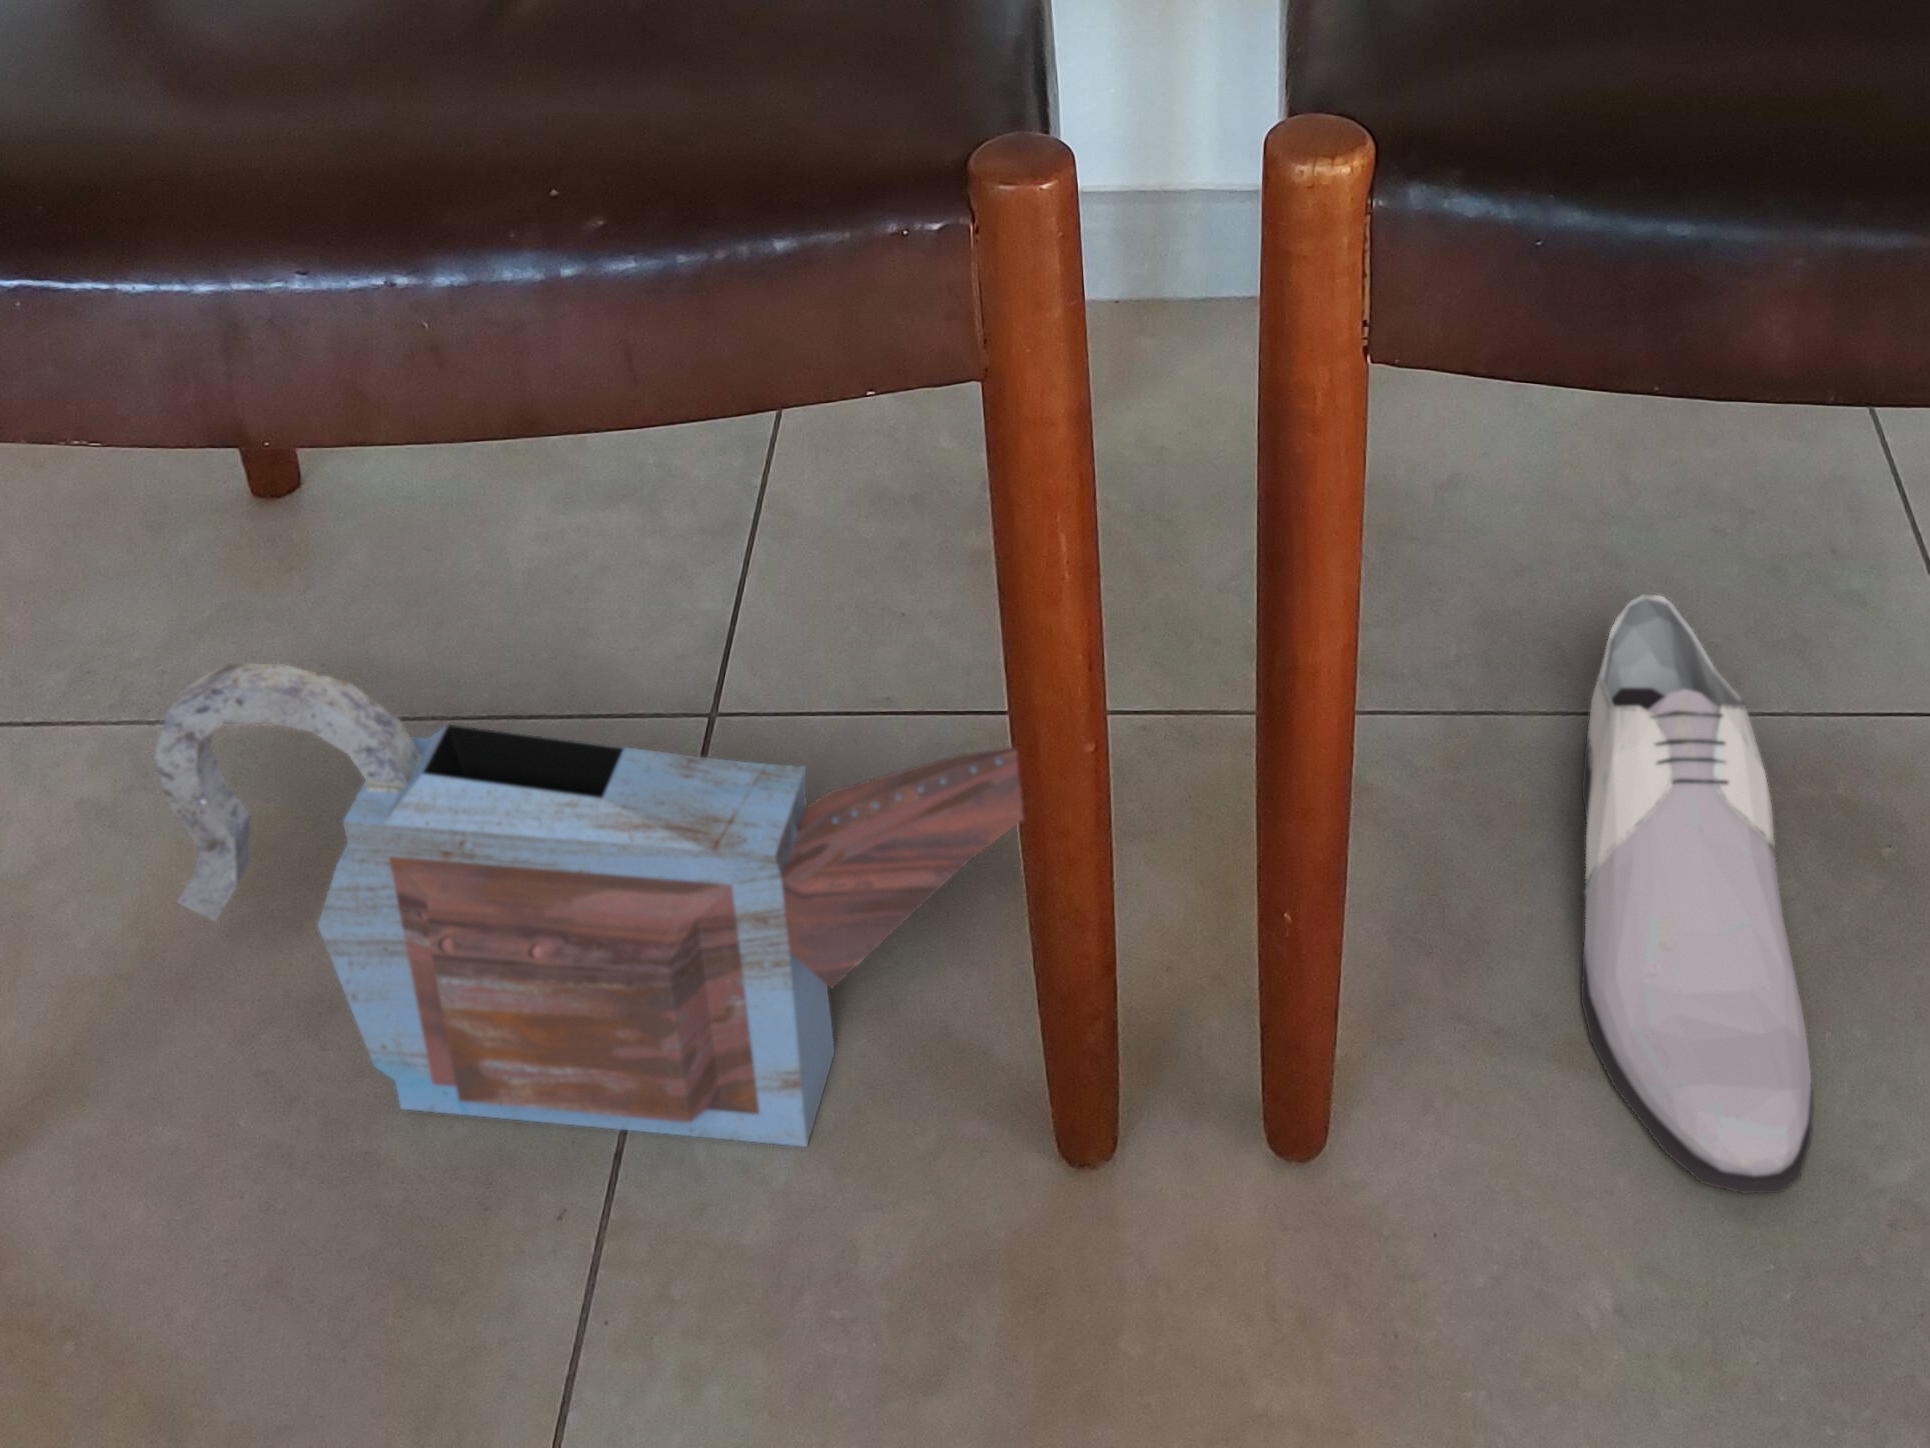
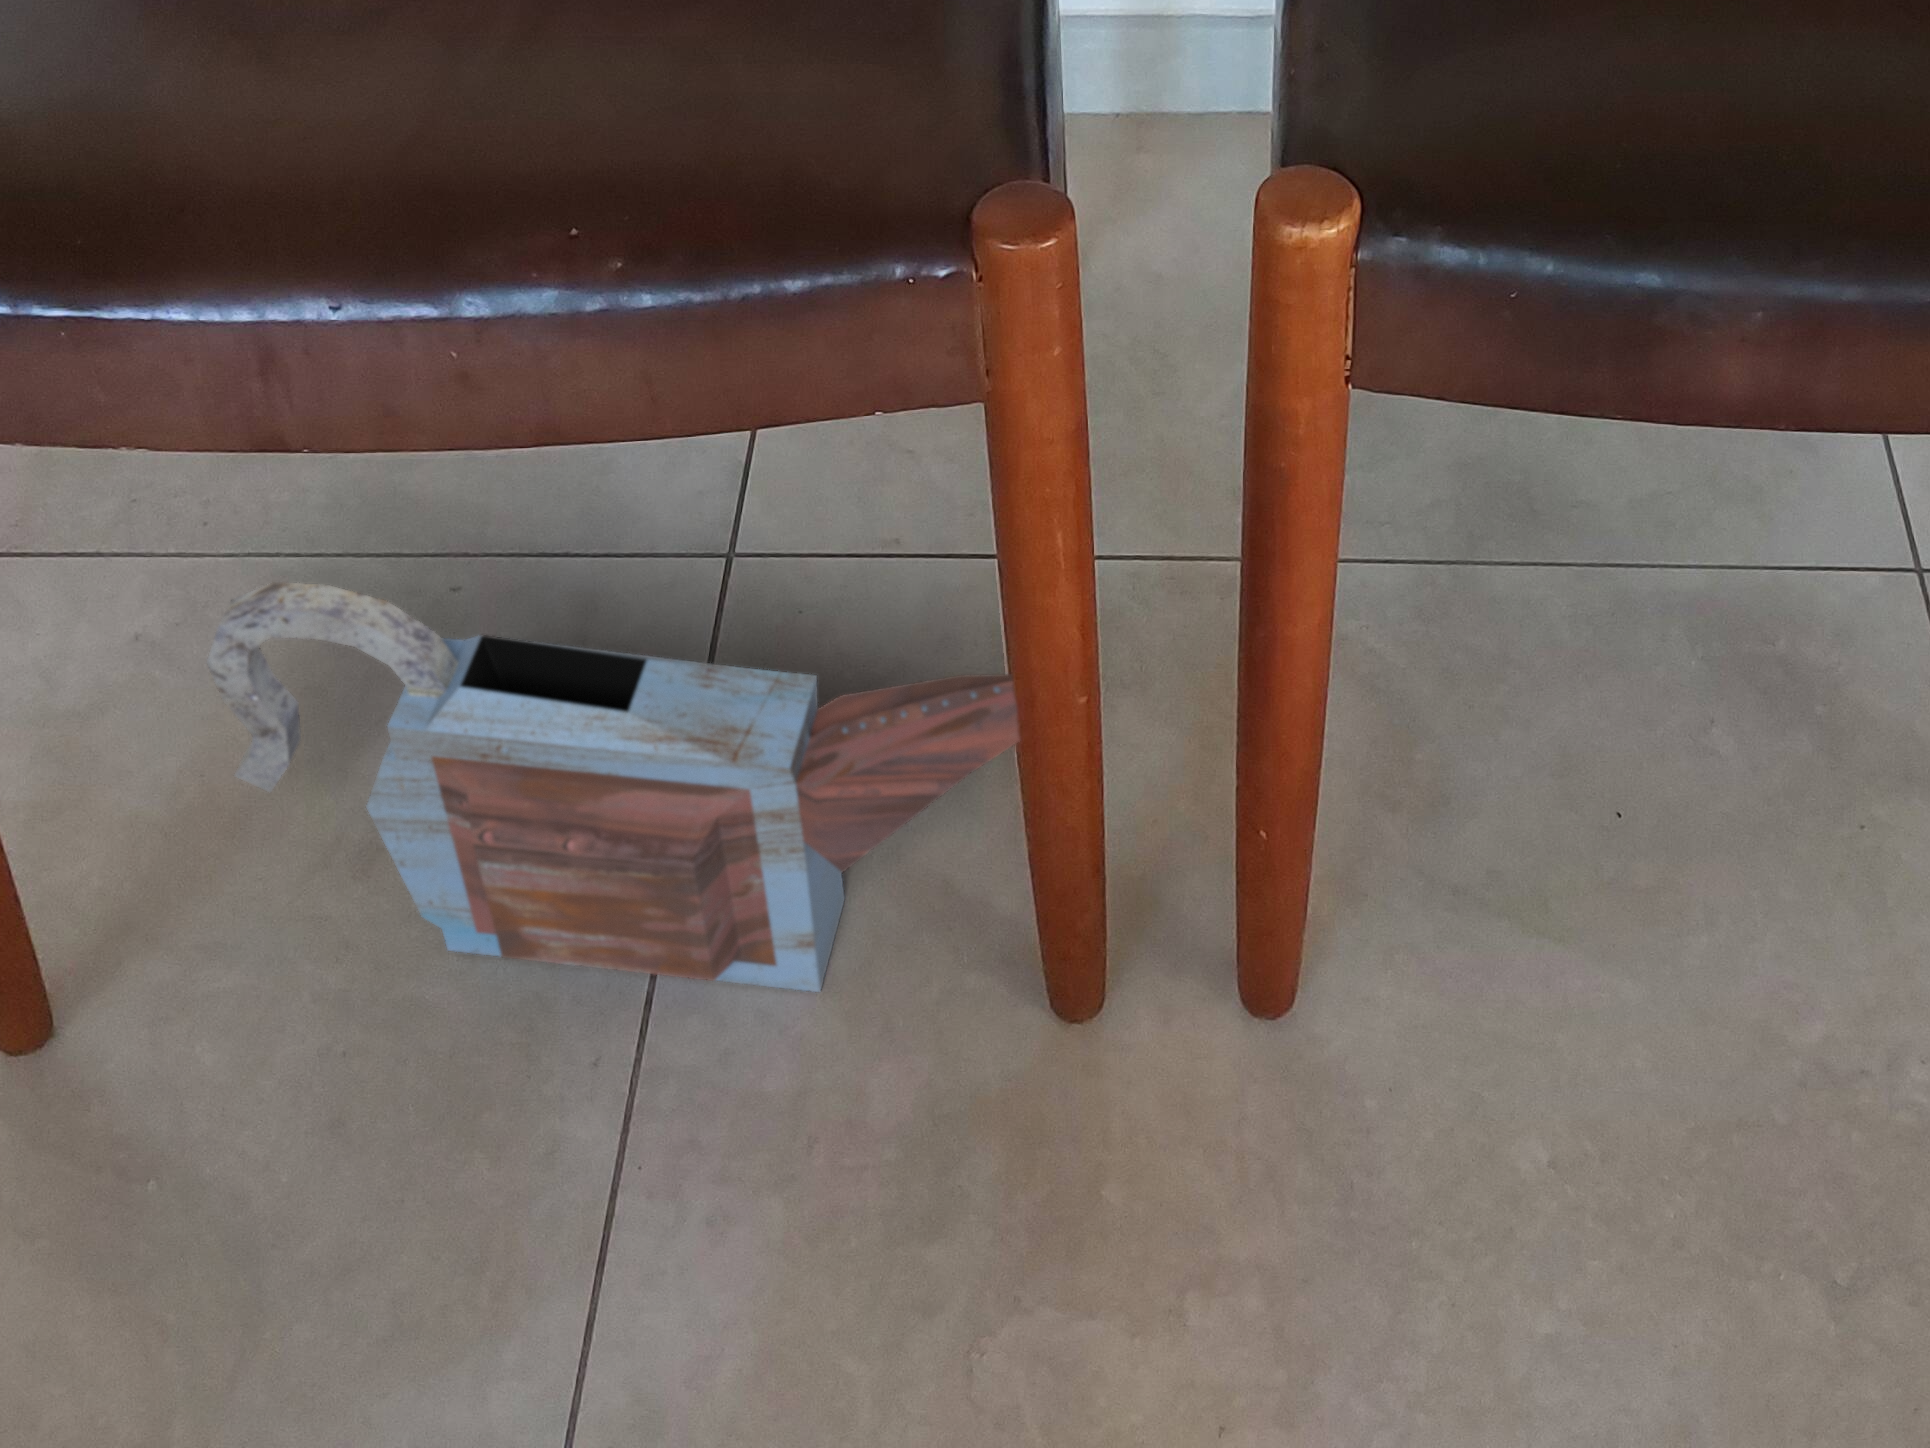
shoe: present [1581,594,1813,1193] -> none [1530,471,1737,1054]

